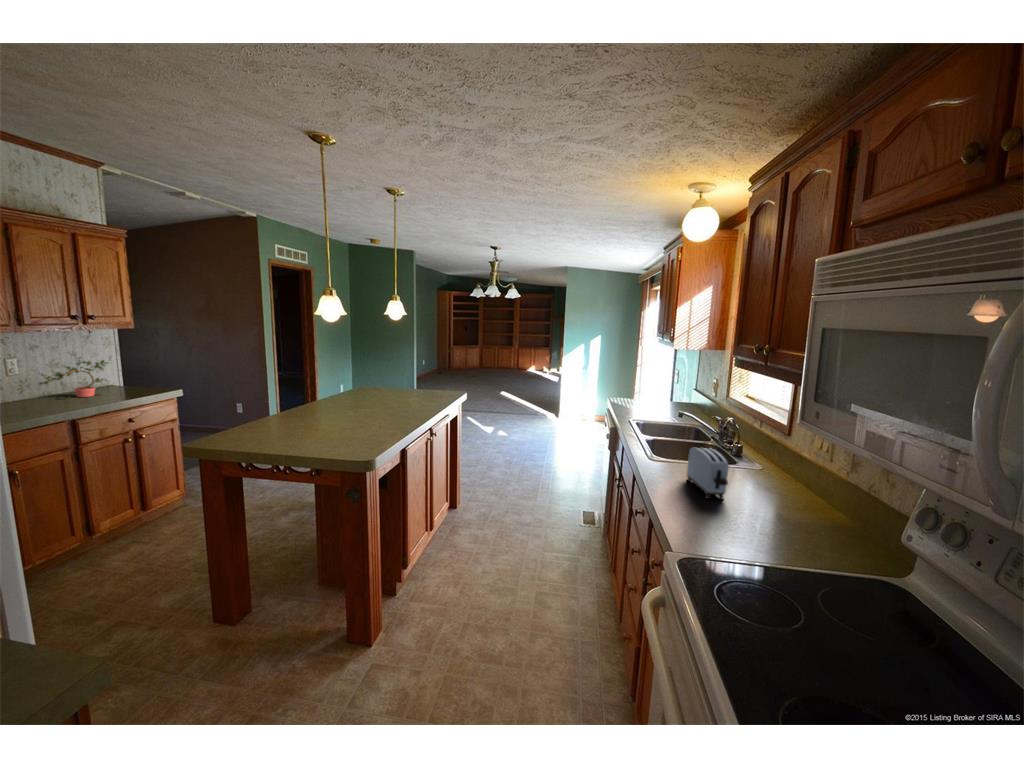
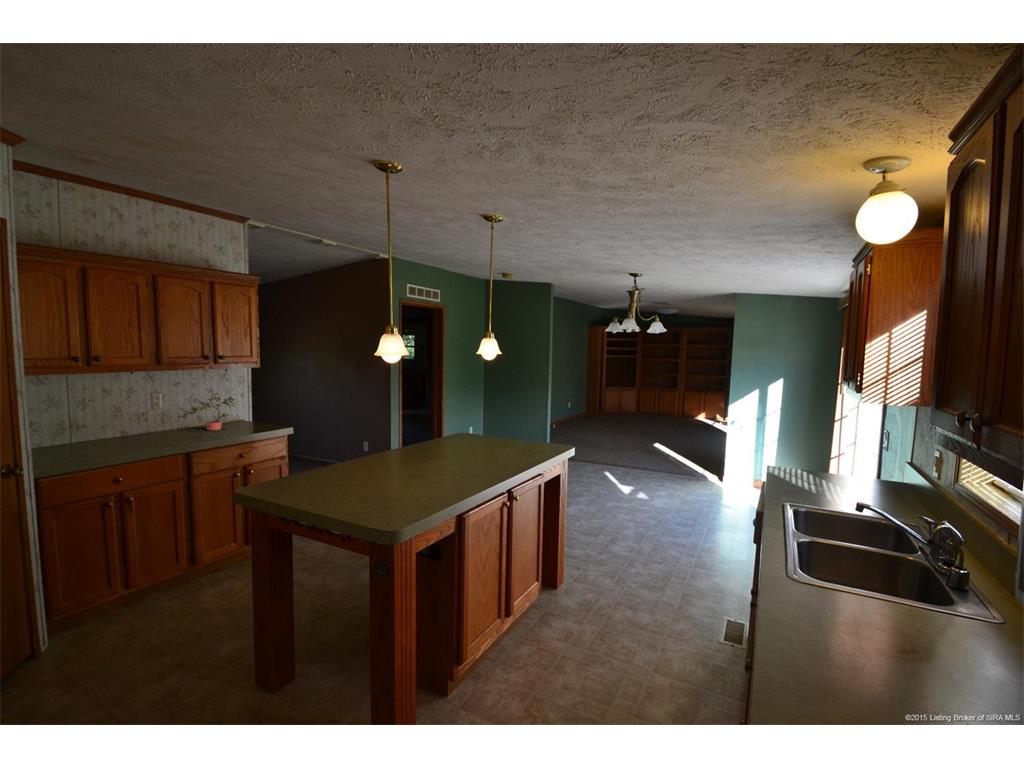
toaster: present [687,447,729,499] -> none [848,577,925,690]

